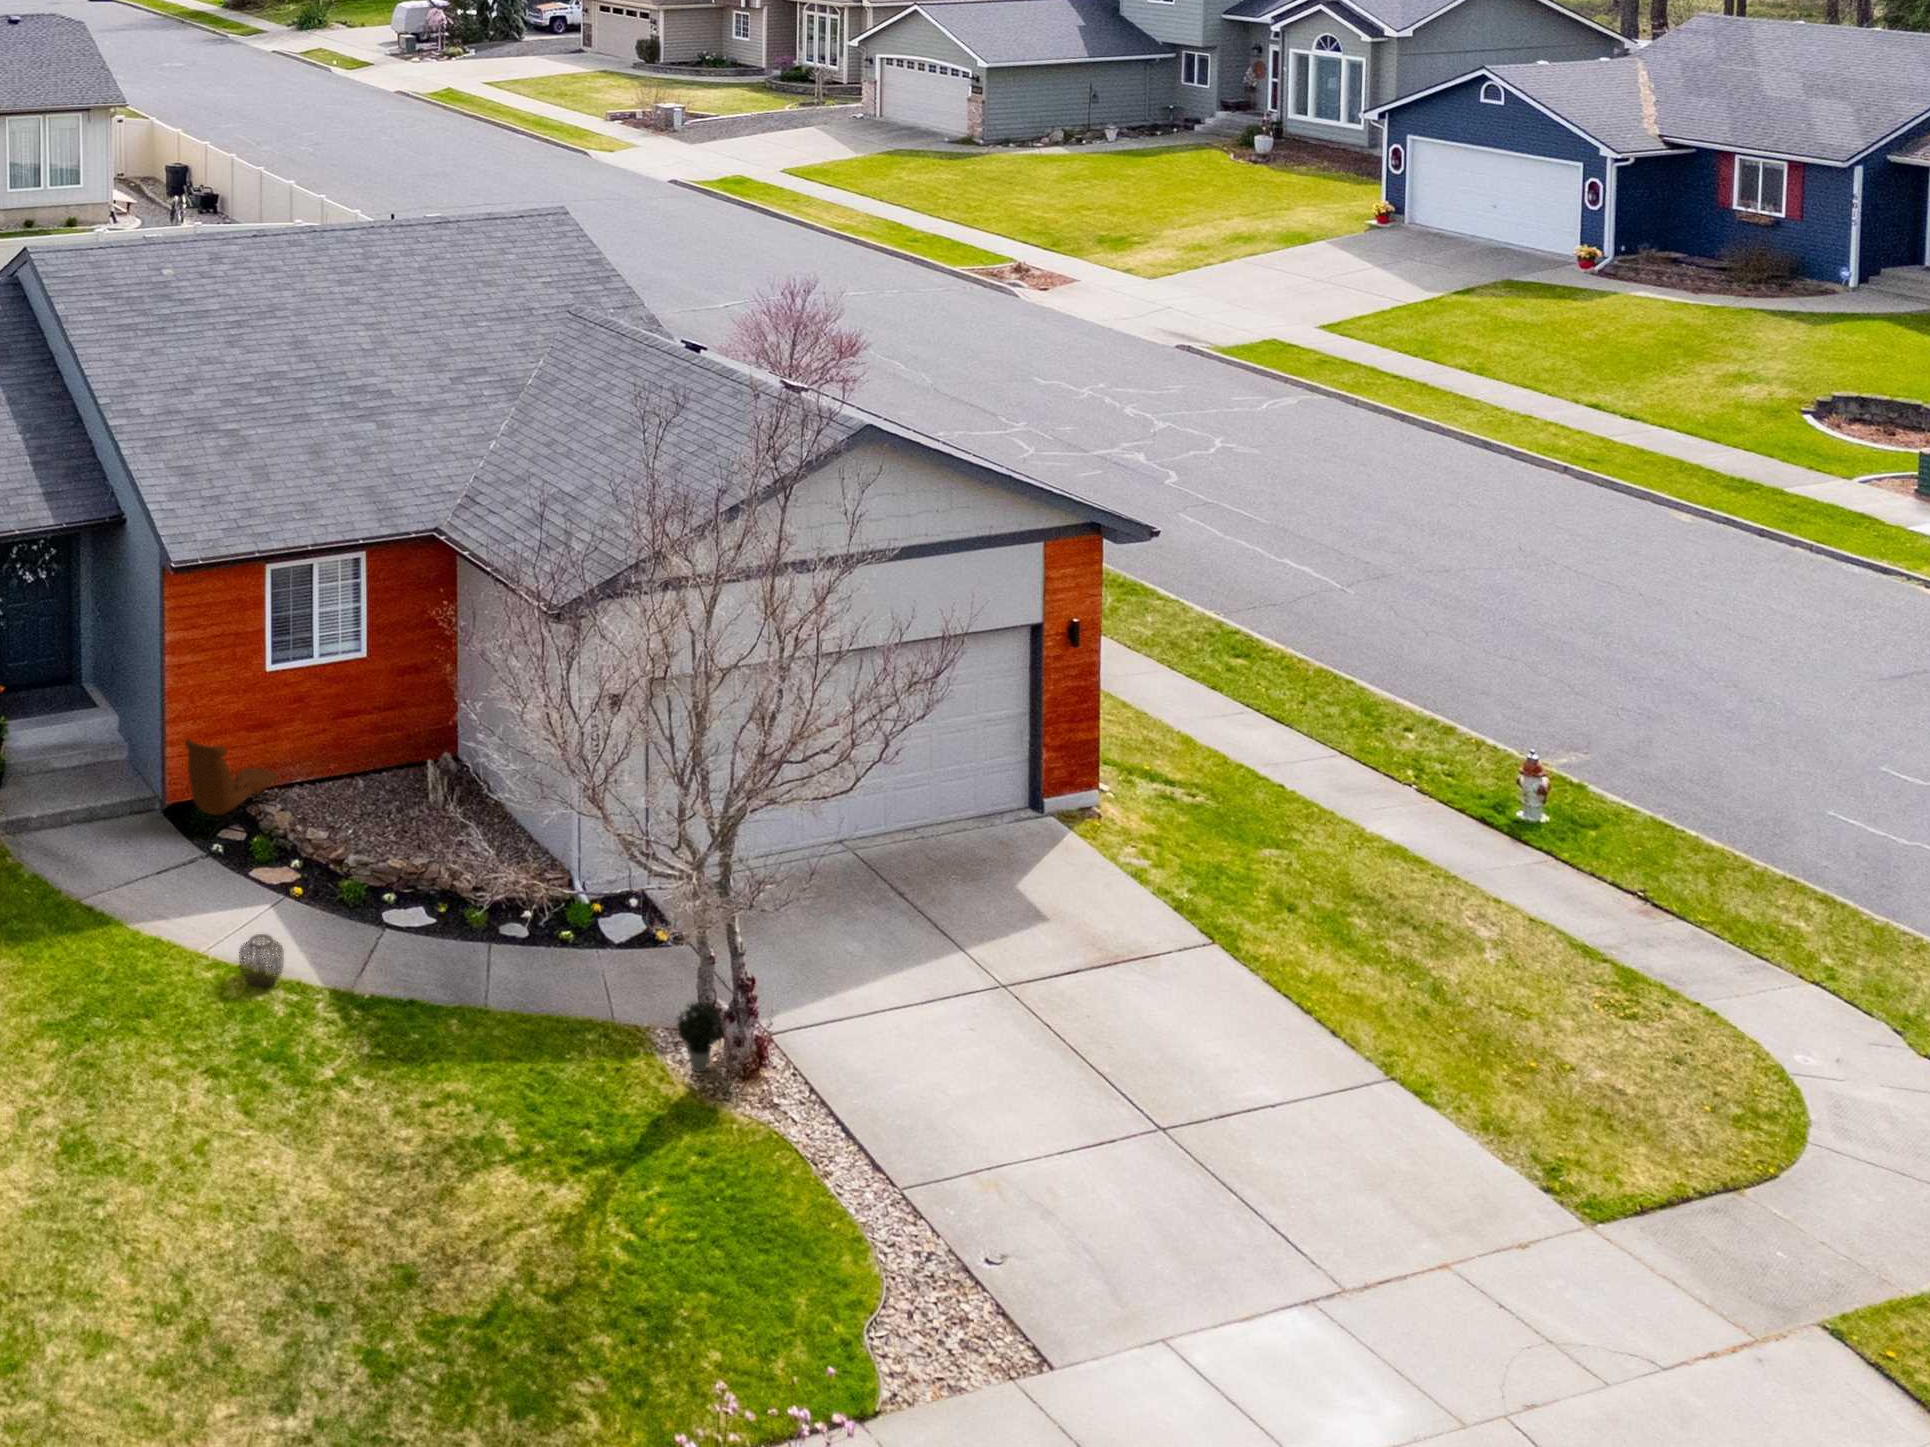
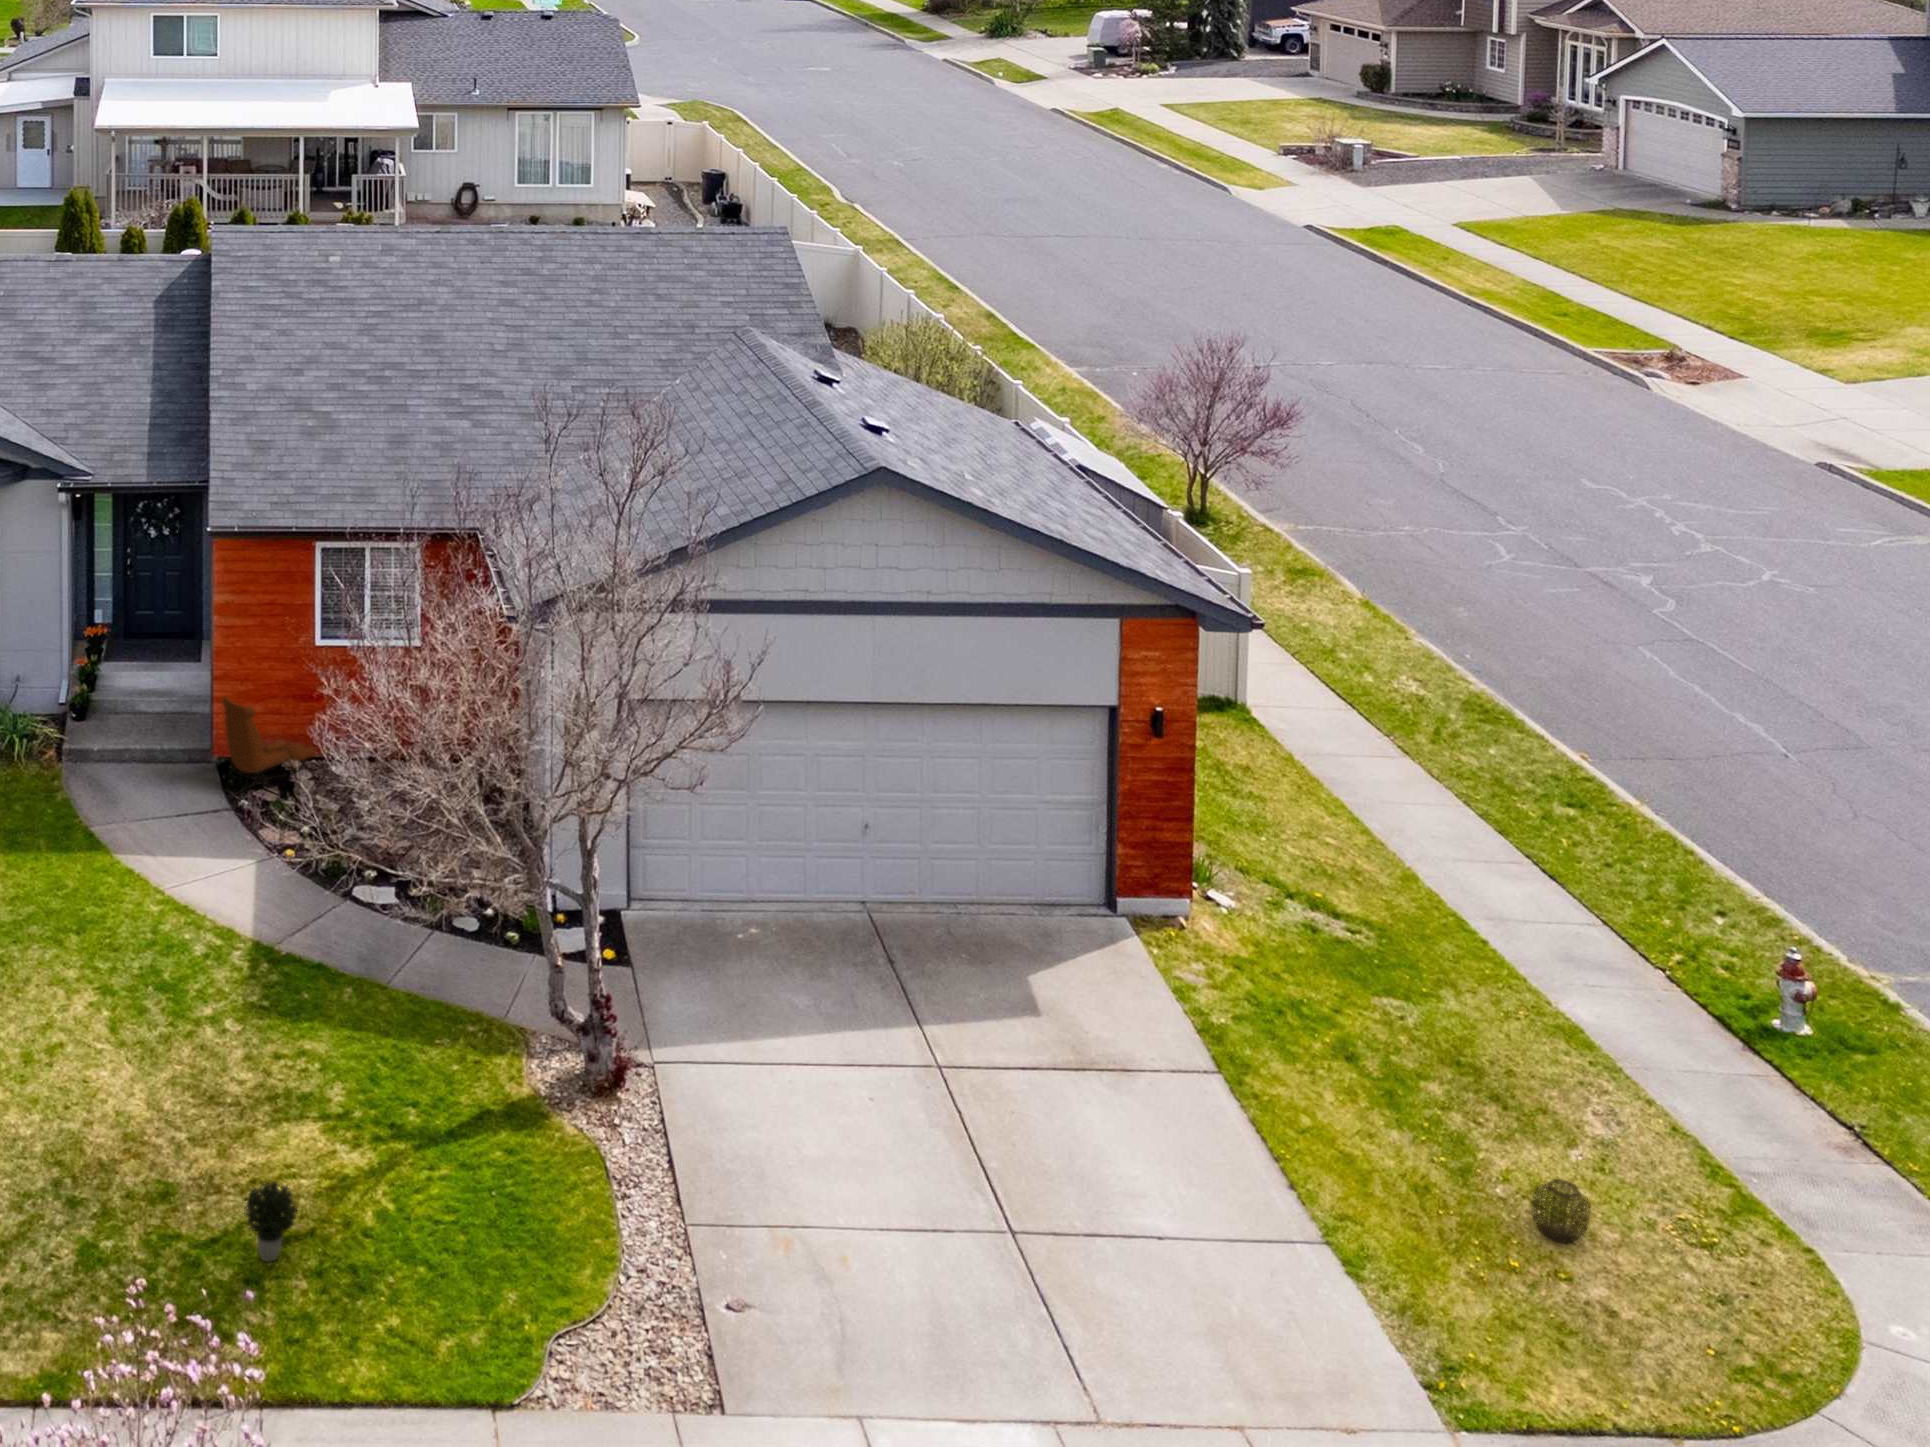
woven basket: present [239,934,283,988] -> present [1532,1179,1591,1244]
potted plant: present [677,1002,724,1072] -> present [244,1181,297,1262]

